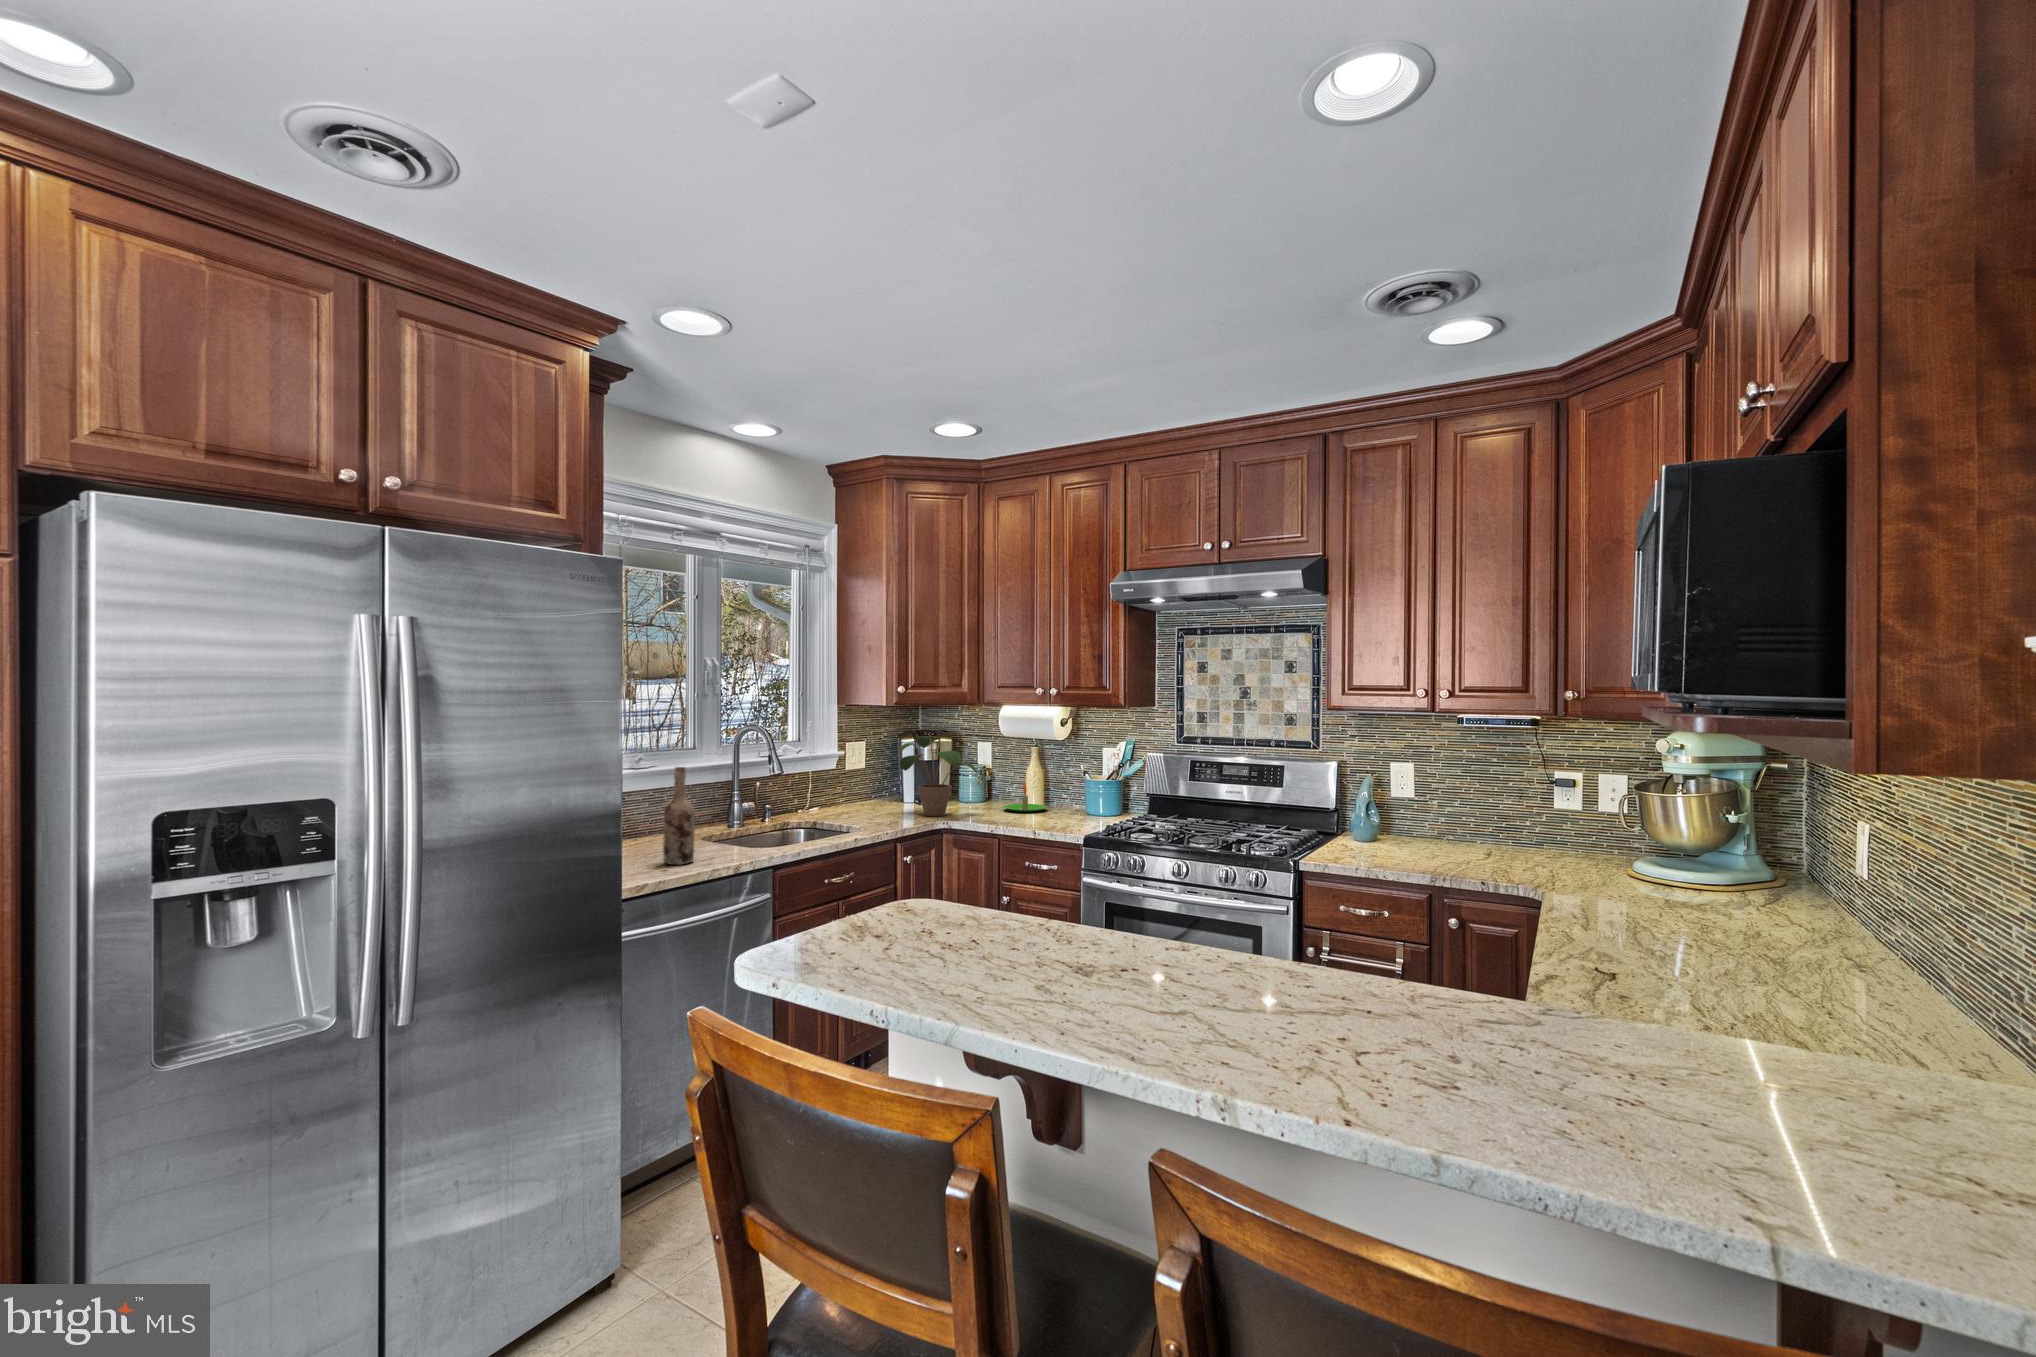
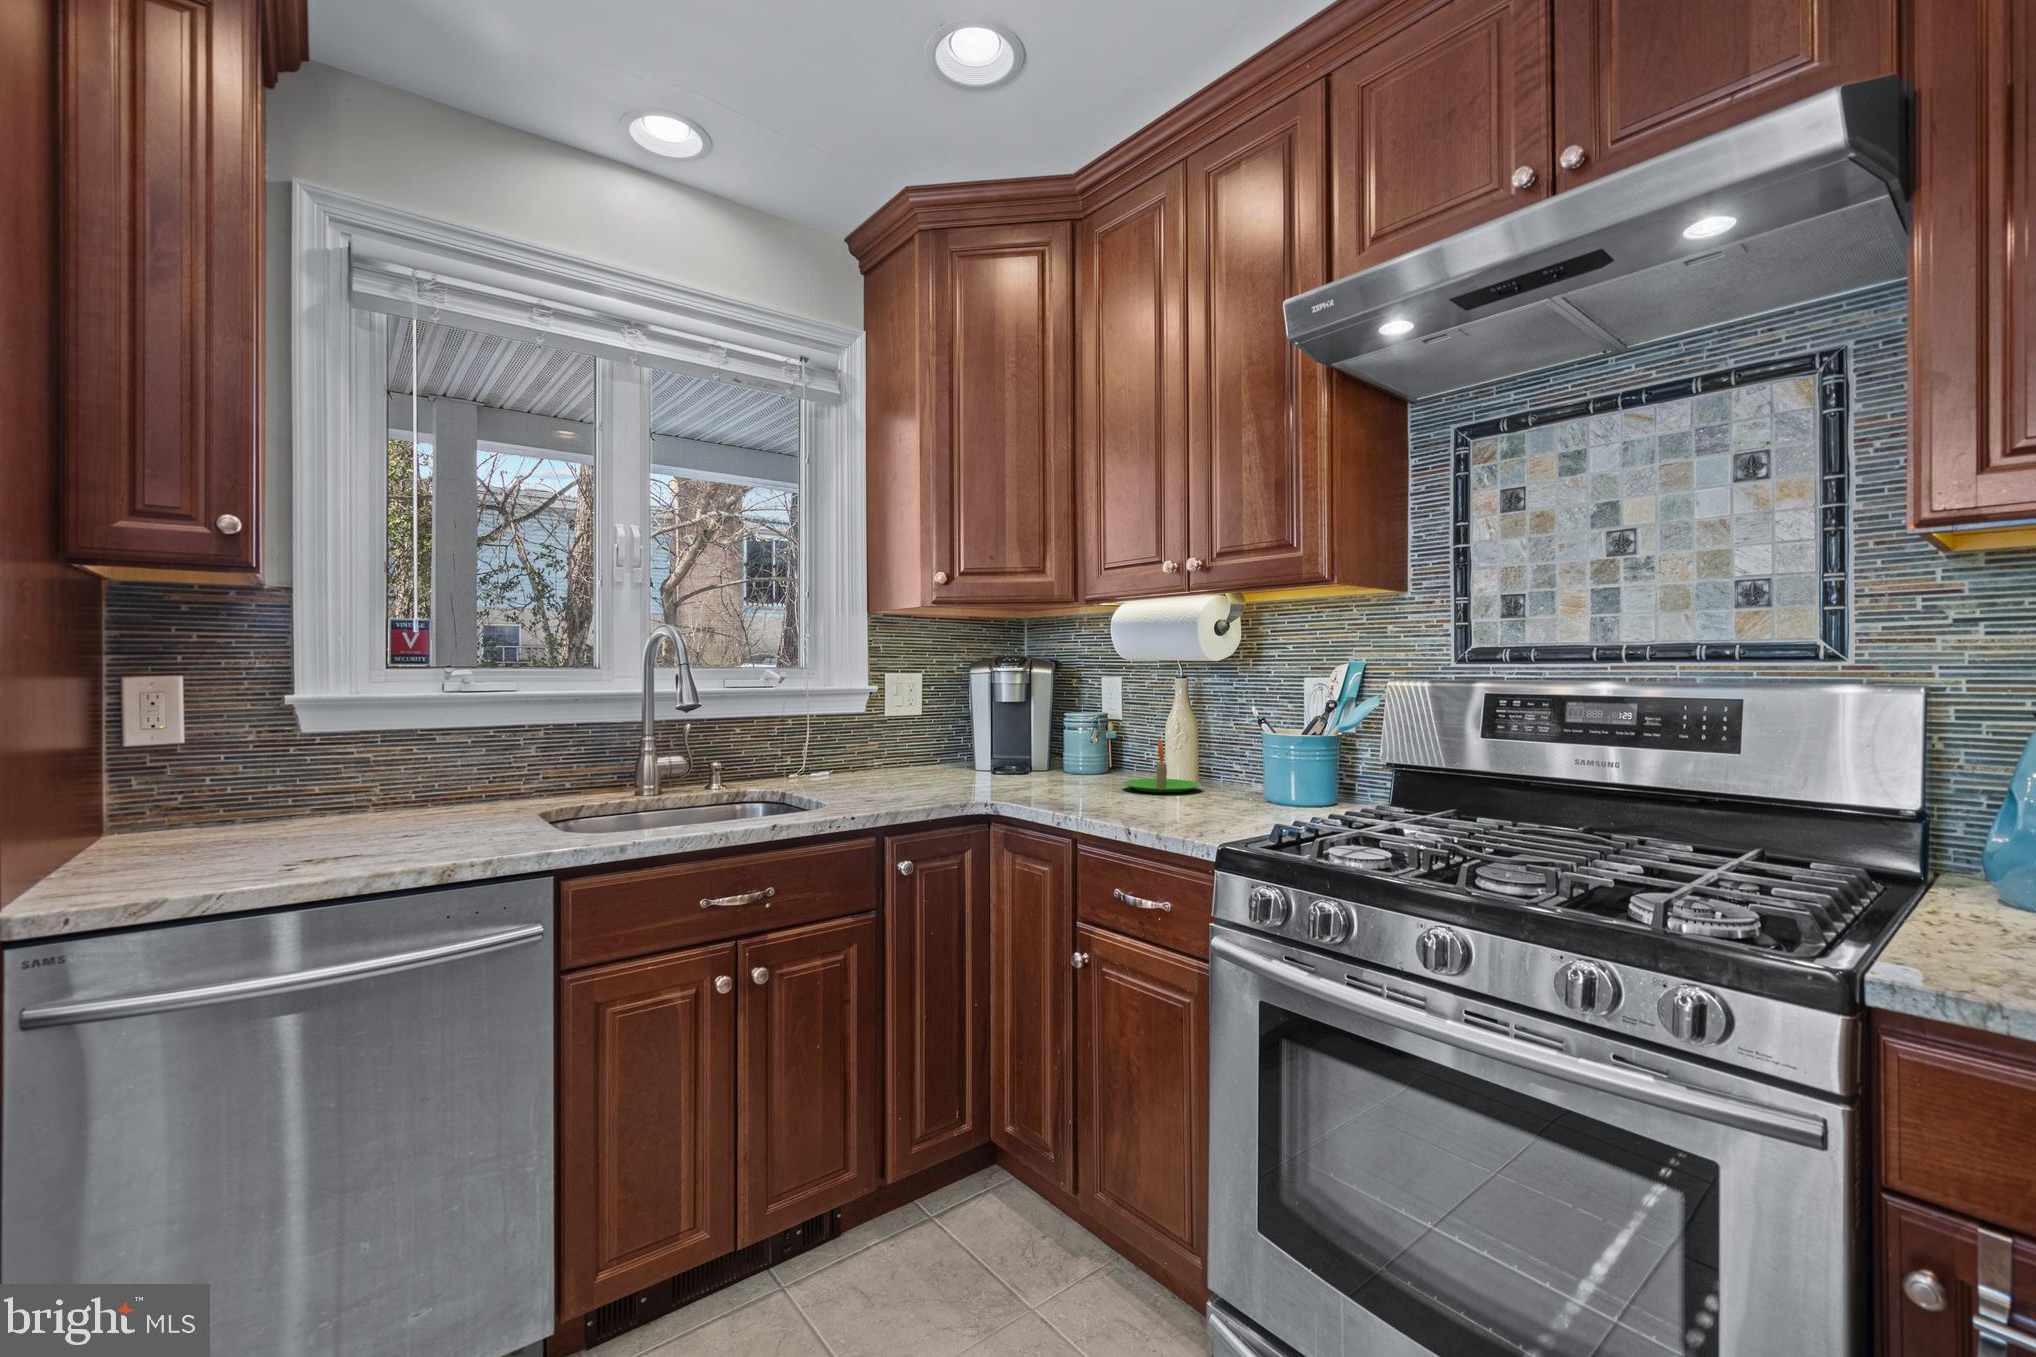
potted plant: present [899,735,977,816] -> none [930,657,1068,793]
wine bottle: present [663,767,695,865] -> none [338,670,408,857]

